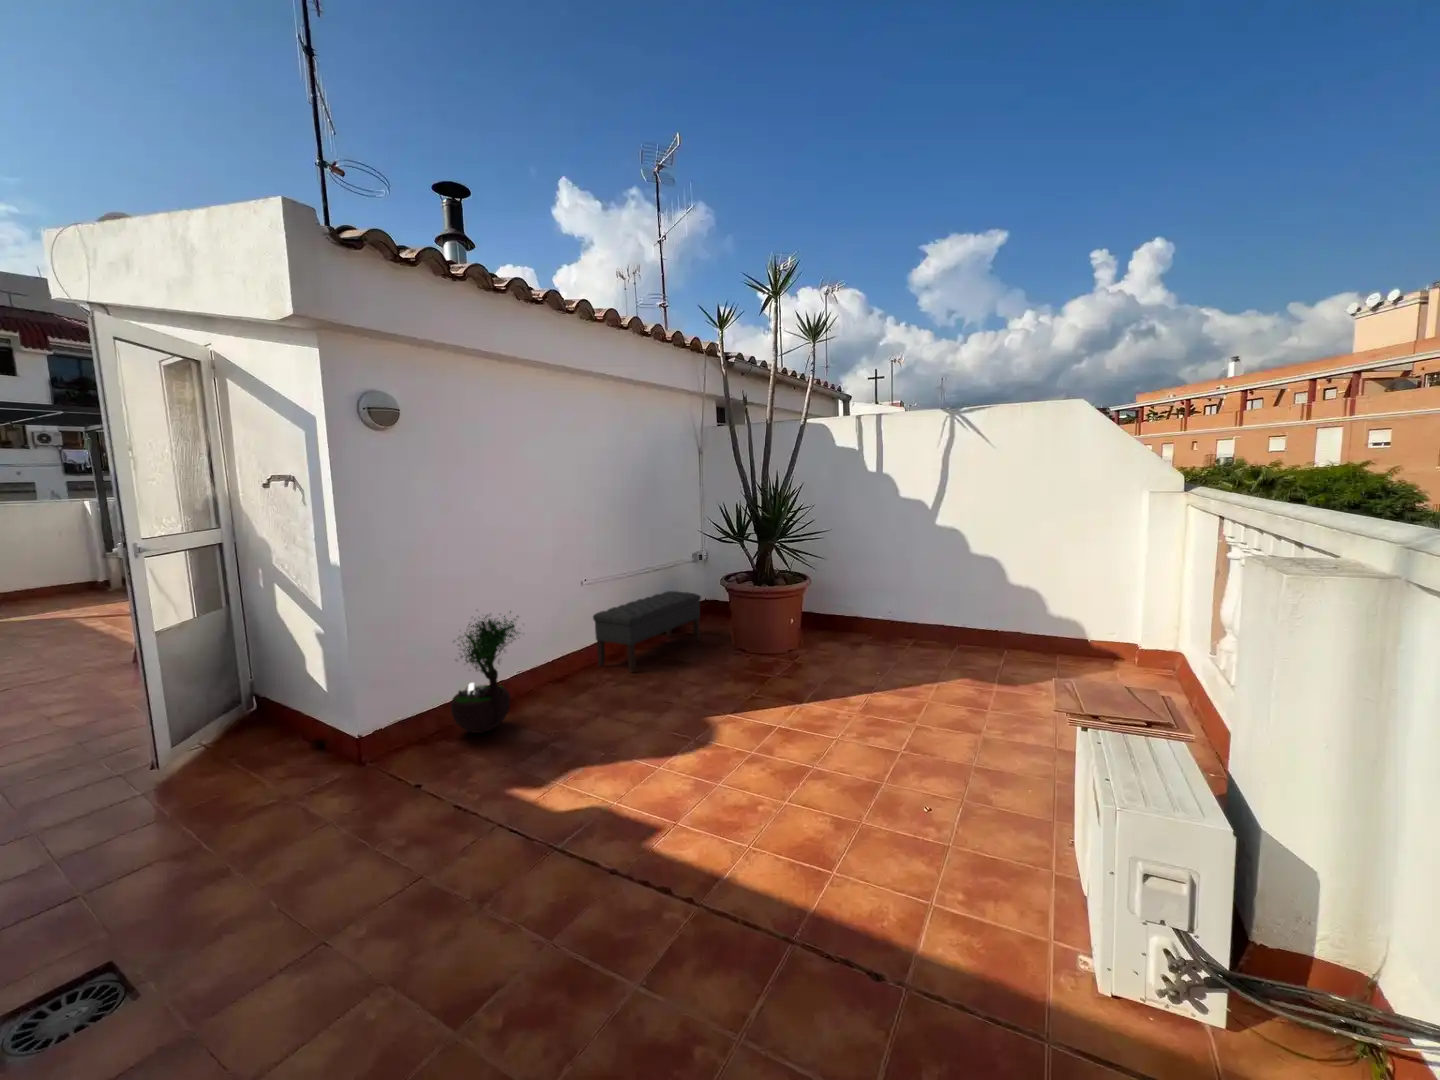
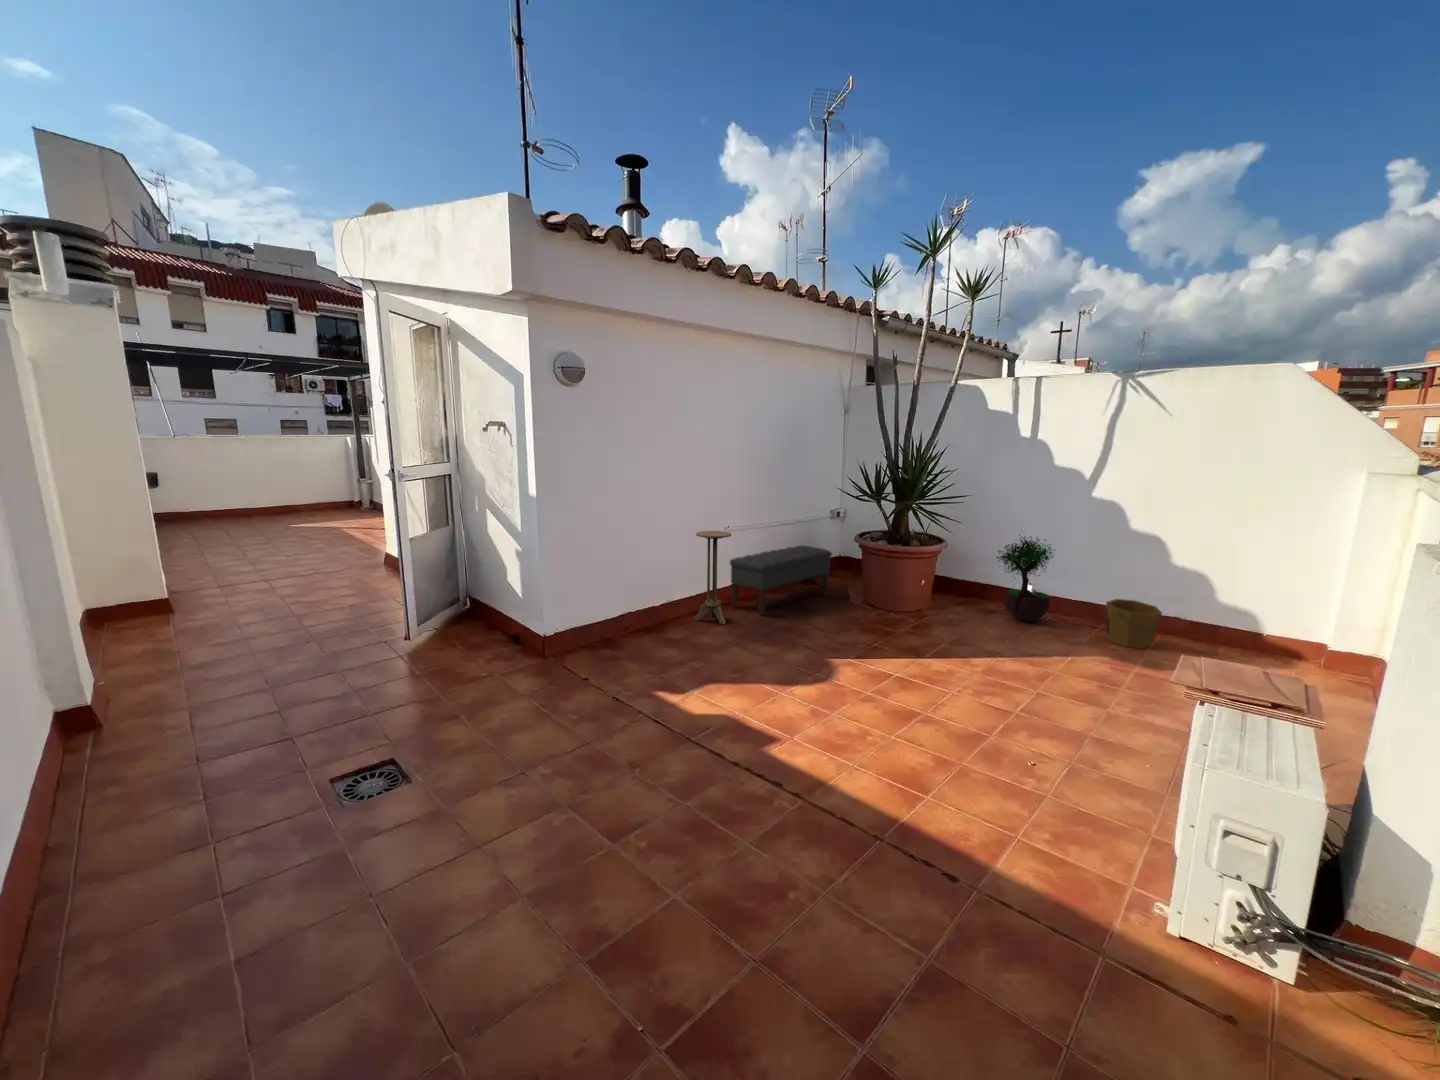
side table: none [552,585,593,689] -> present [694,531,731,624]
potted tree: present [451,611,518,733] -> present [996,530,1055,621]
bucket: none [956,617,1004,662] -> present [1106,599,1162,649]

